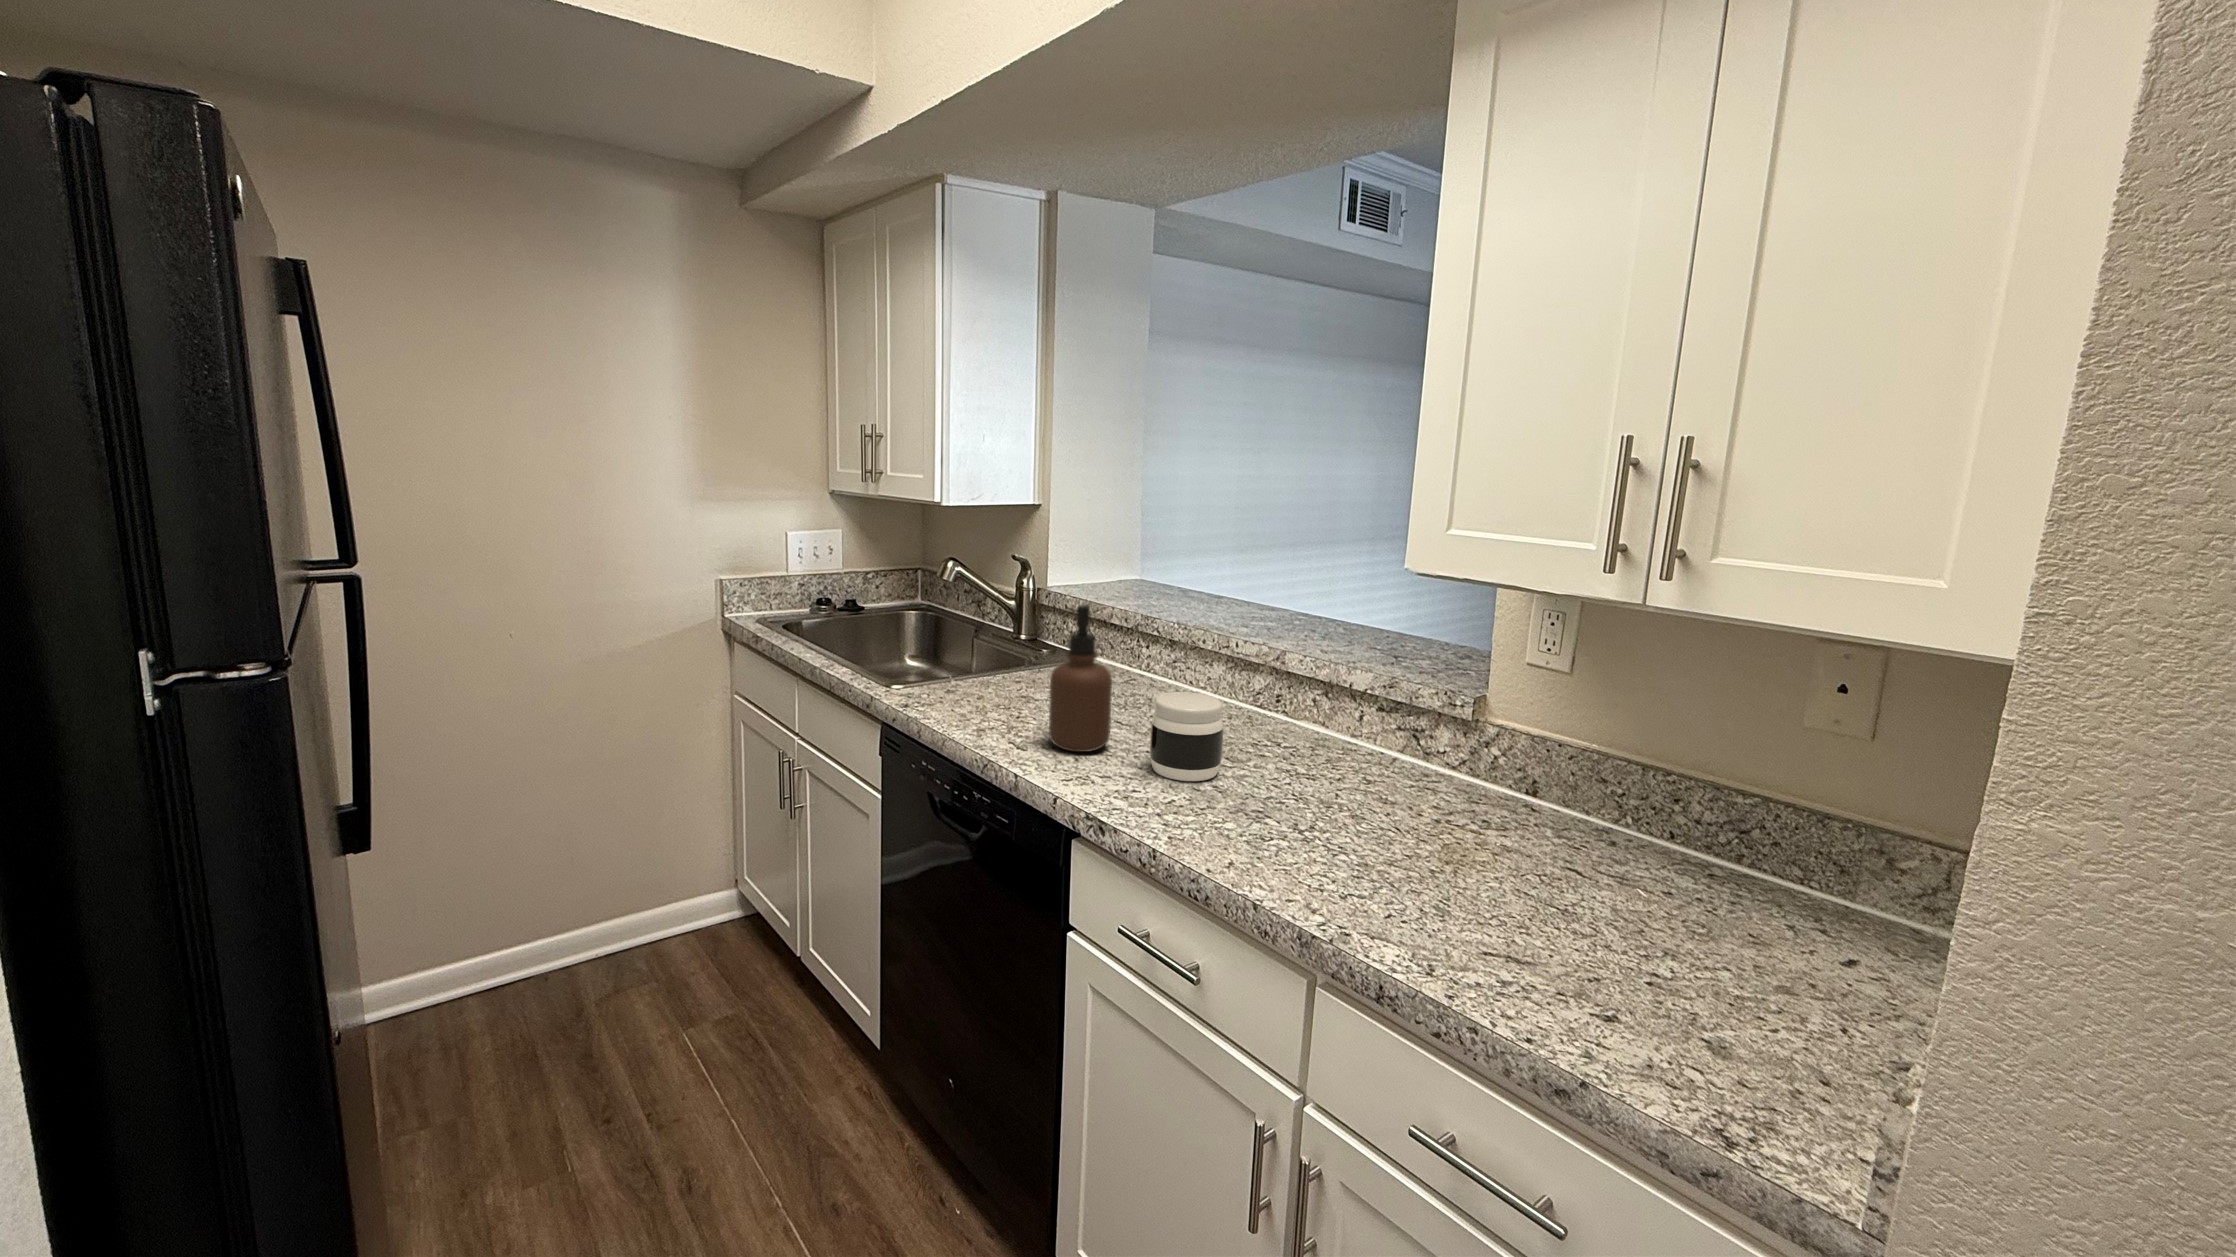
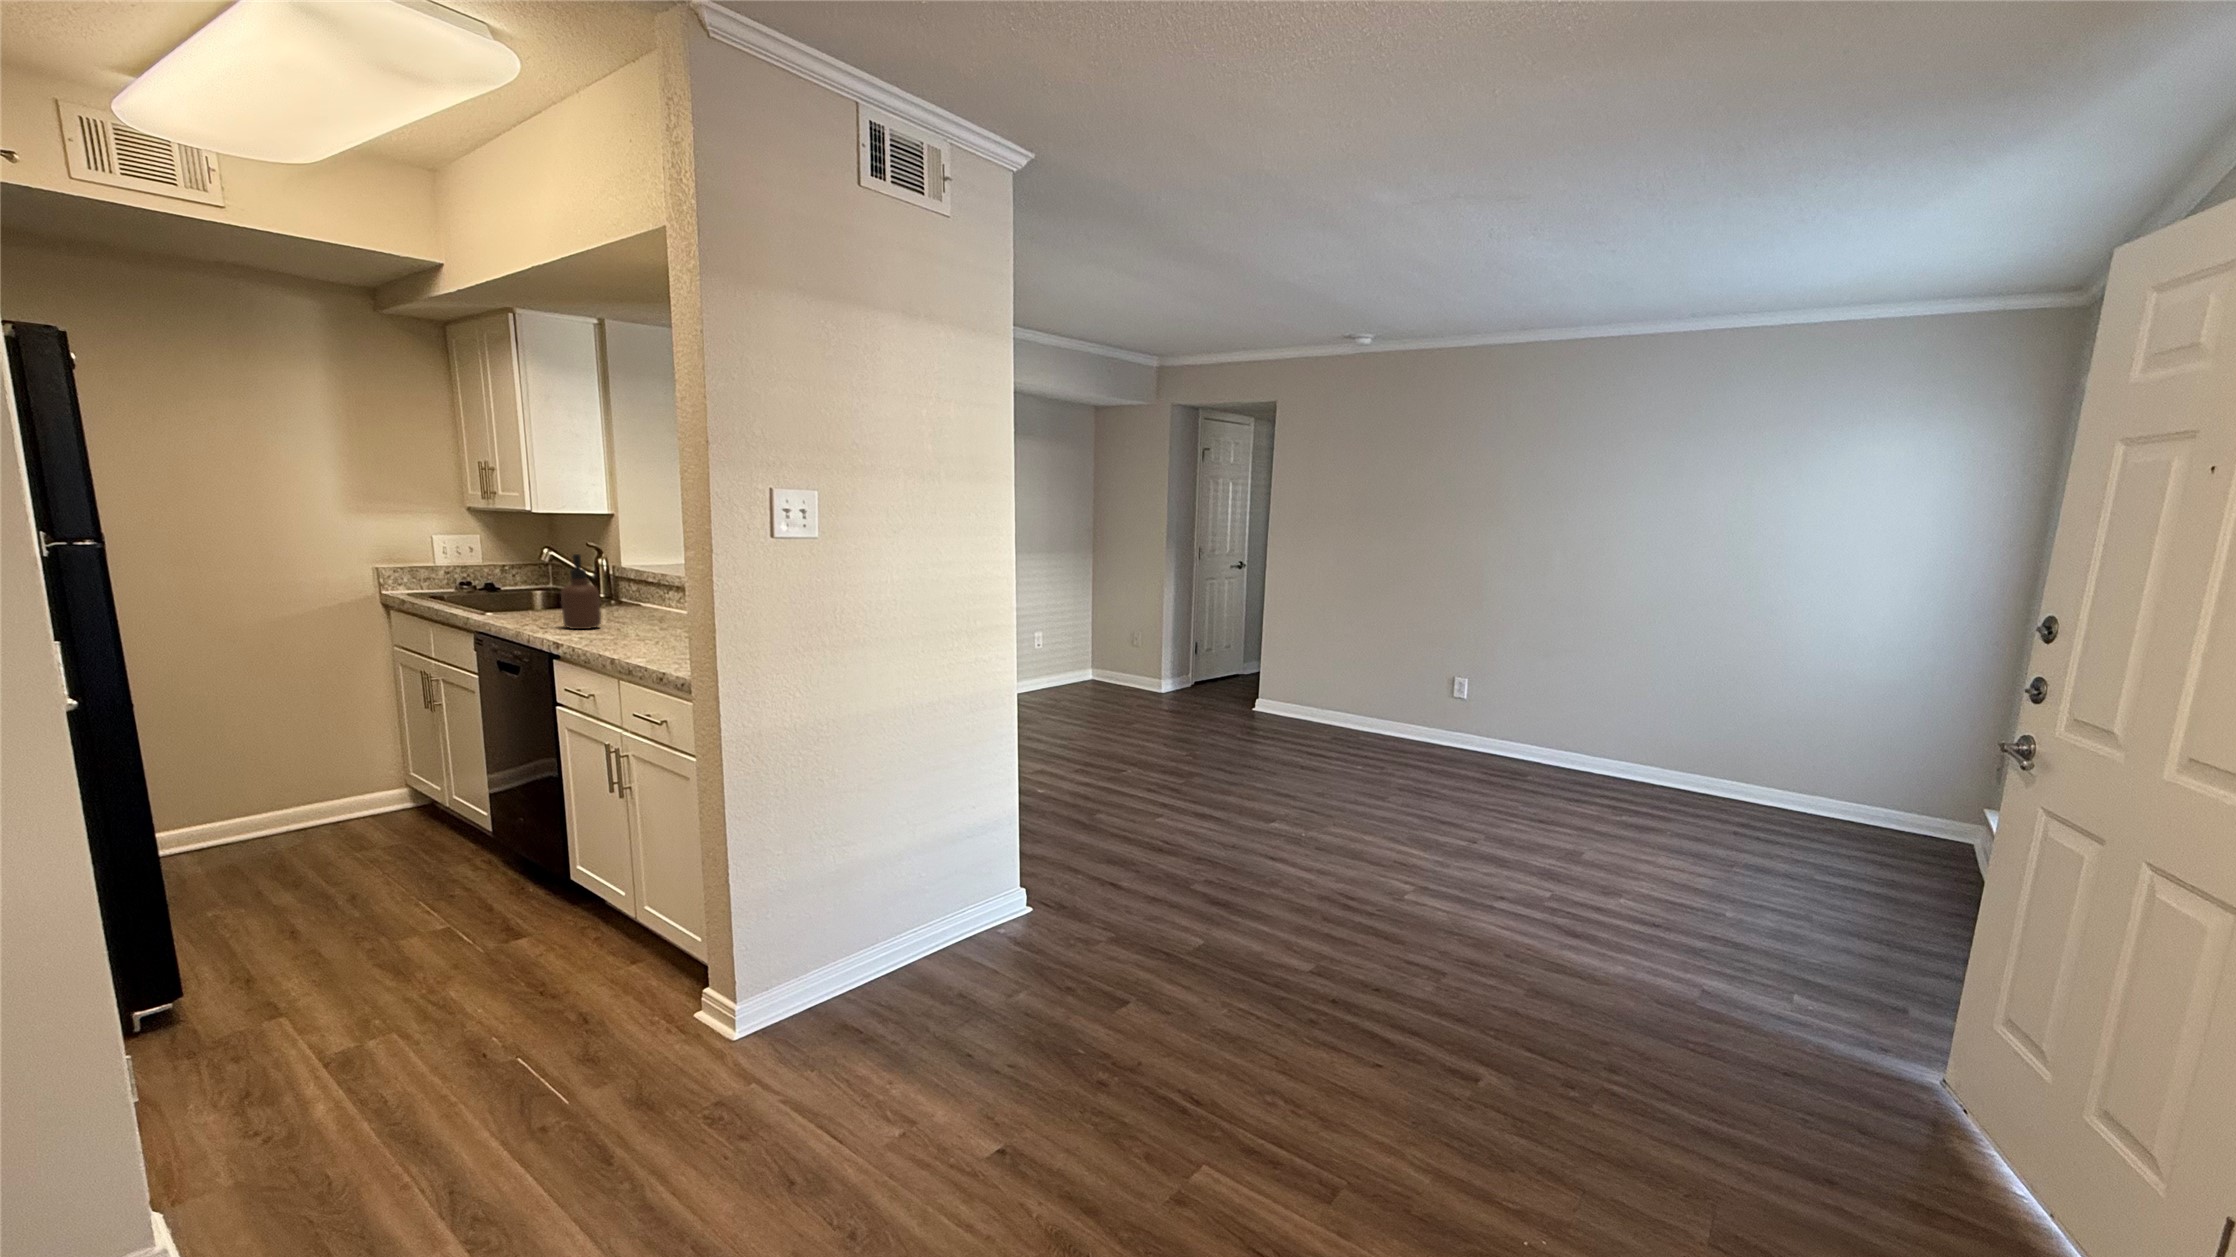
jar: present [1150,692,1223,781] -> none [612,596,653,635]

